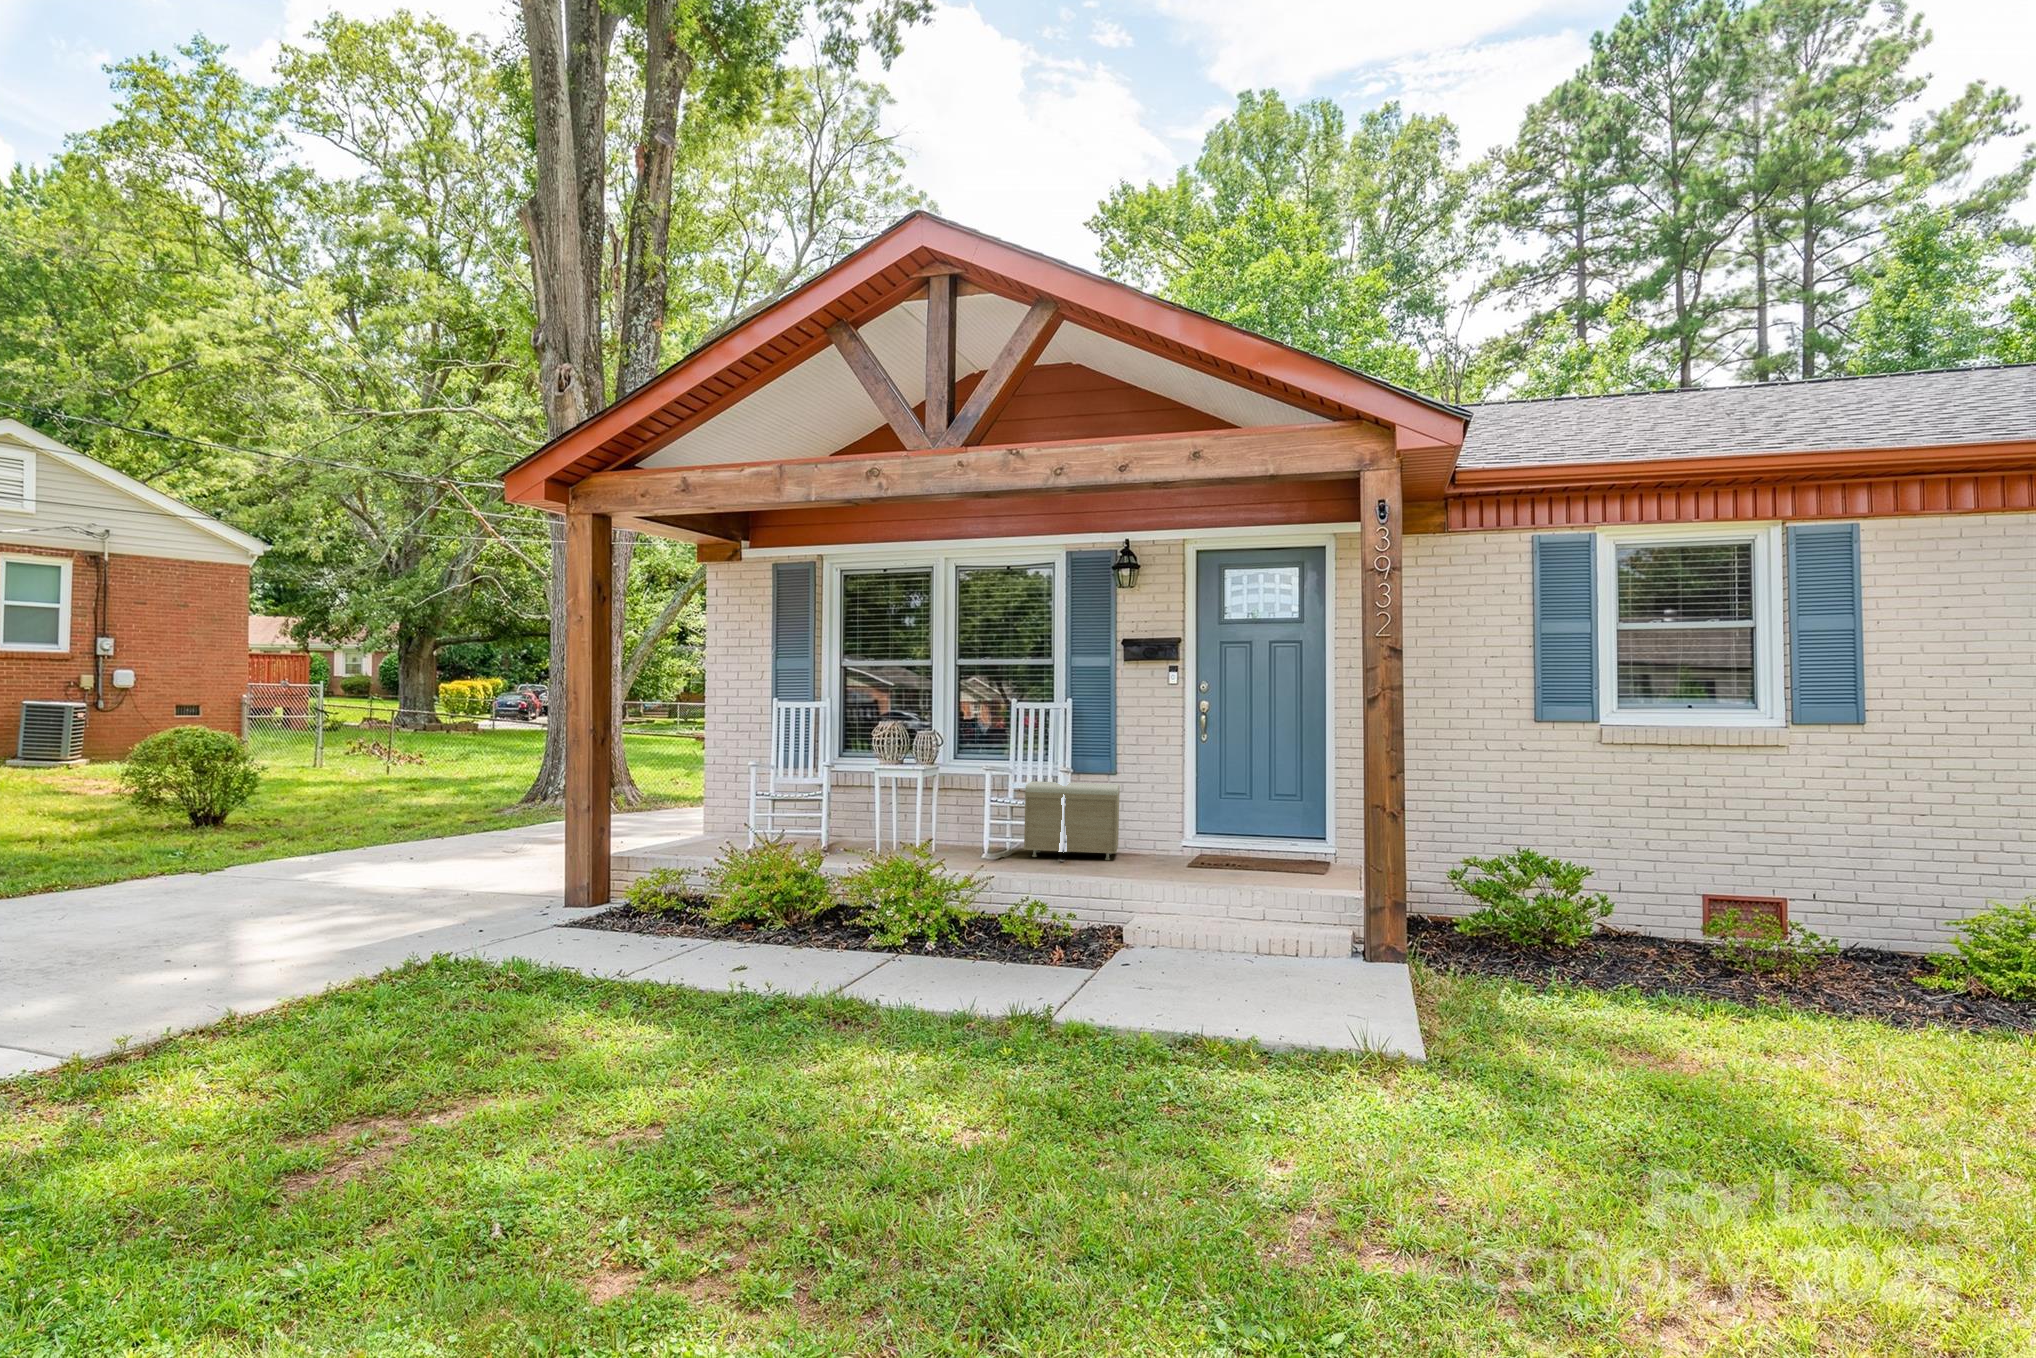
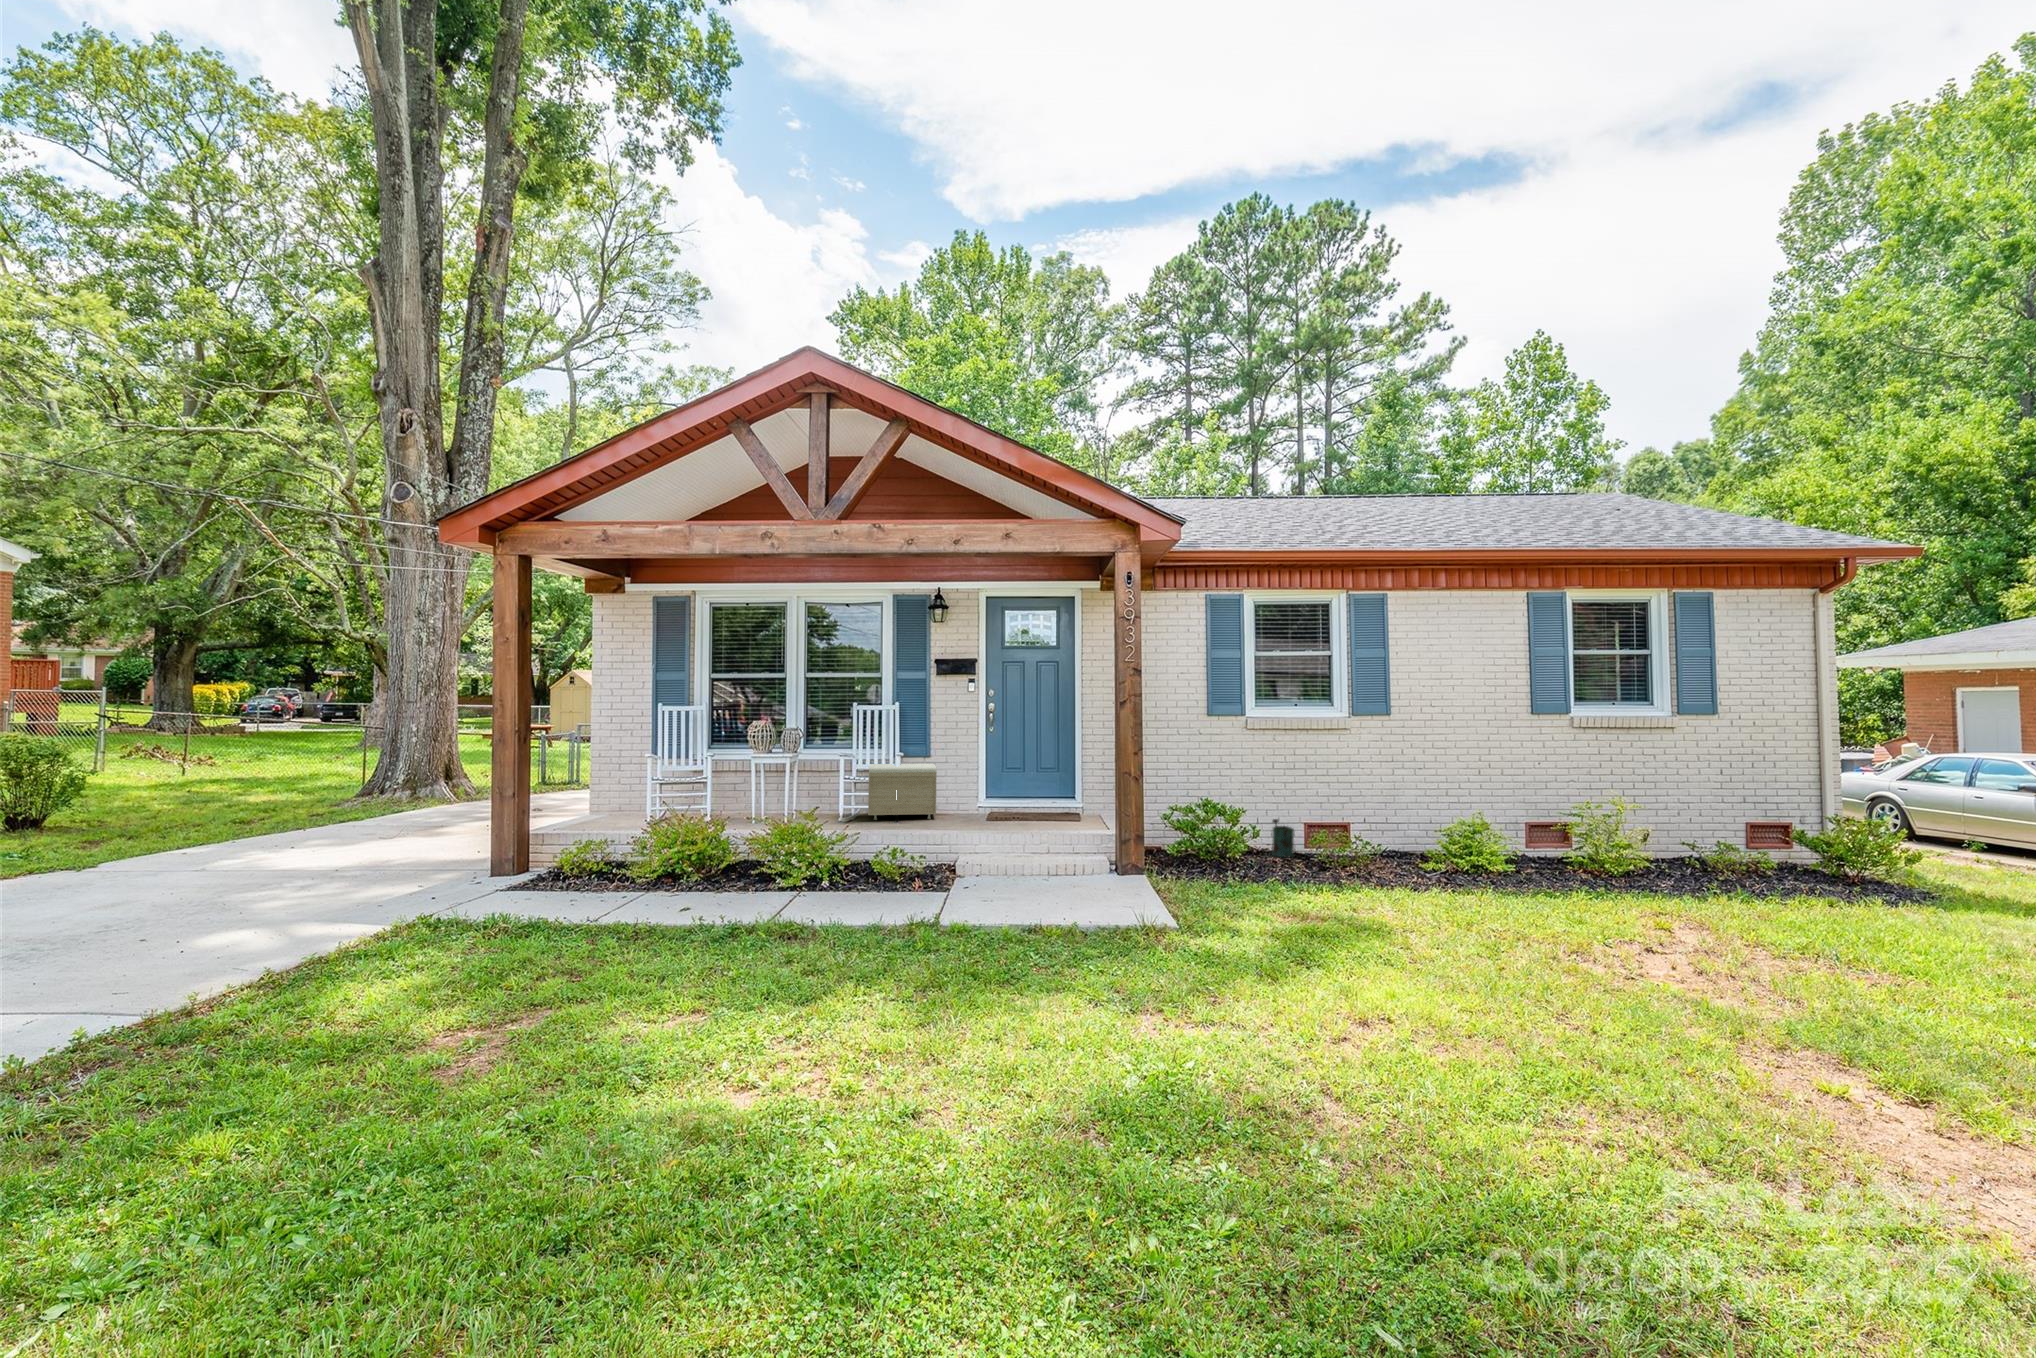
watering can: none [1640,890,1679,953] -> present [1272,819,1294,857]

